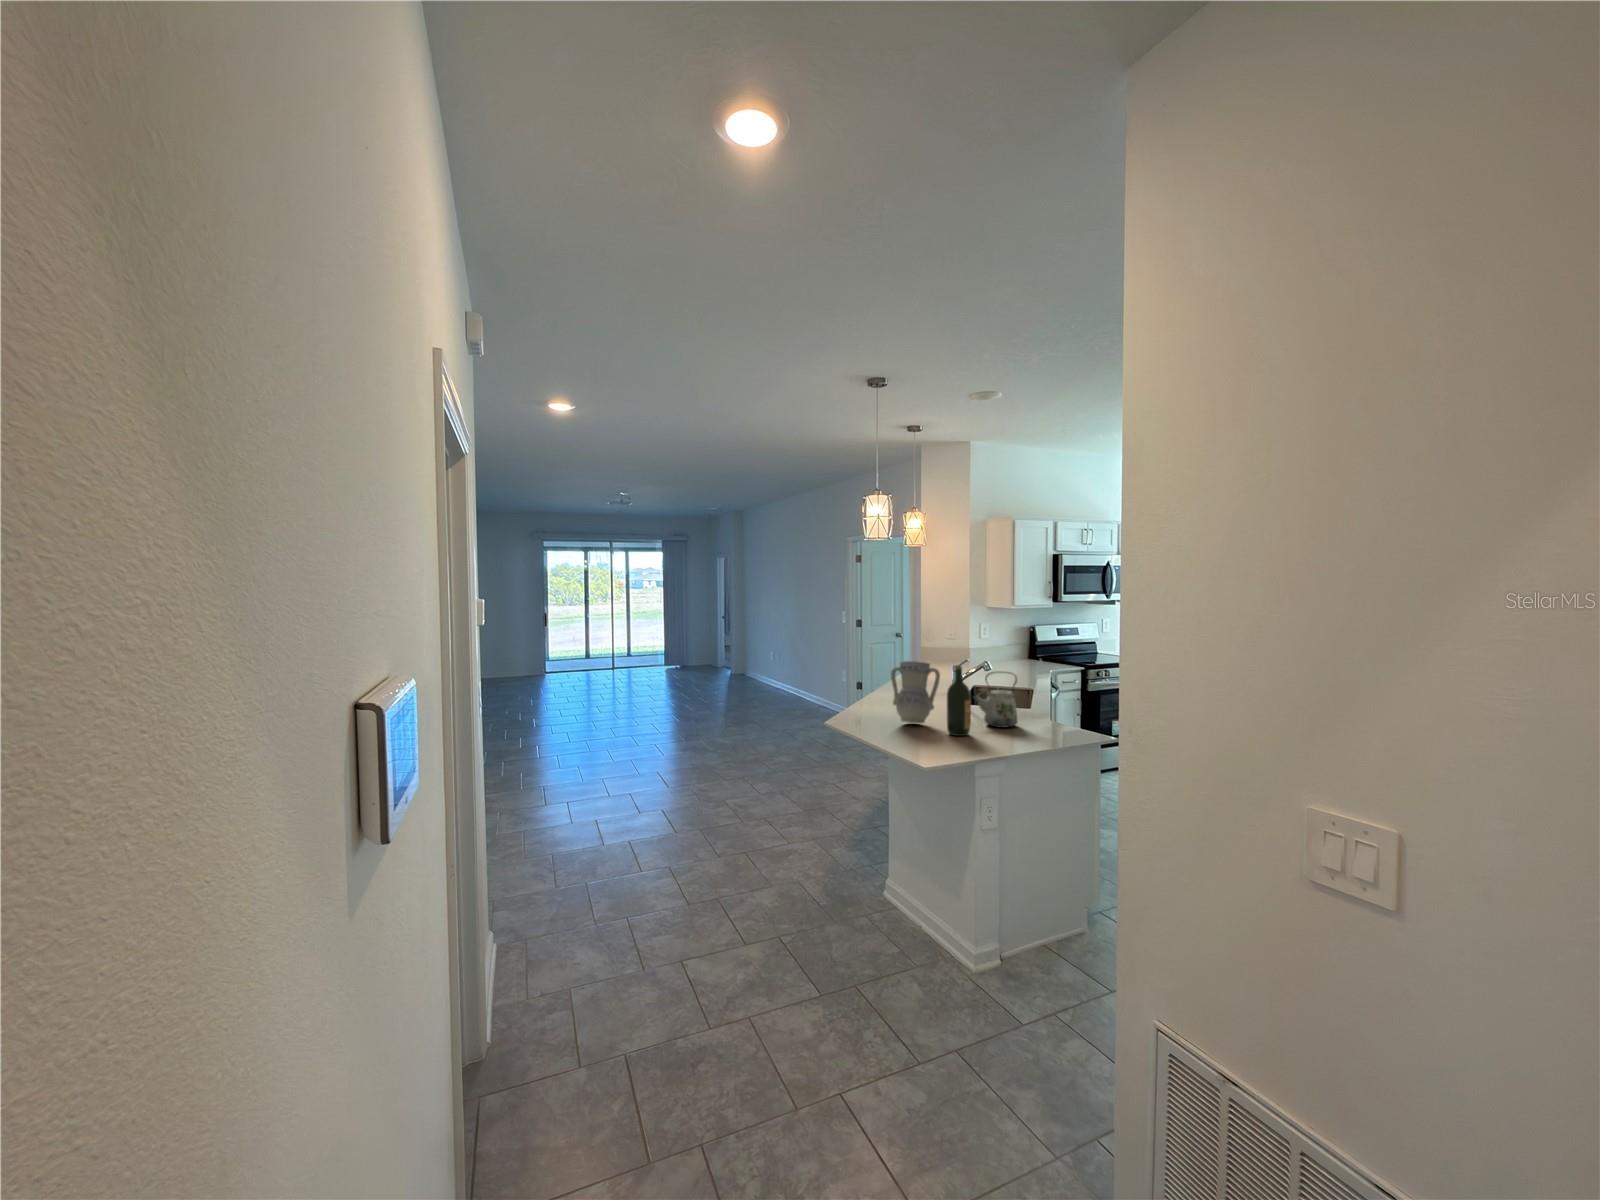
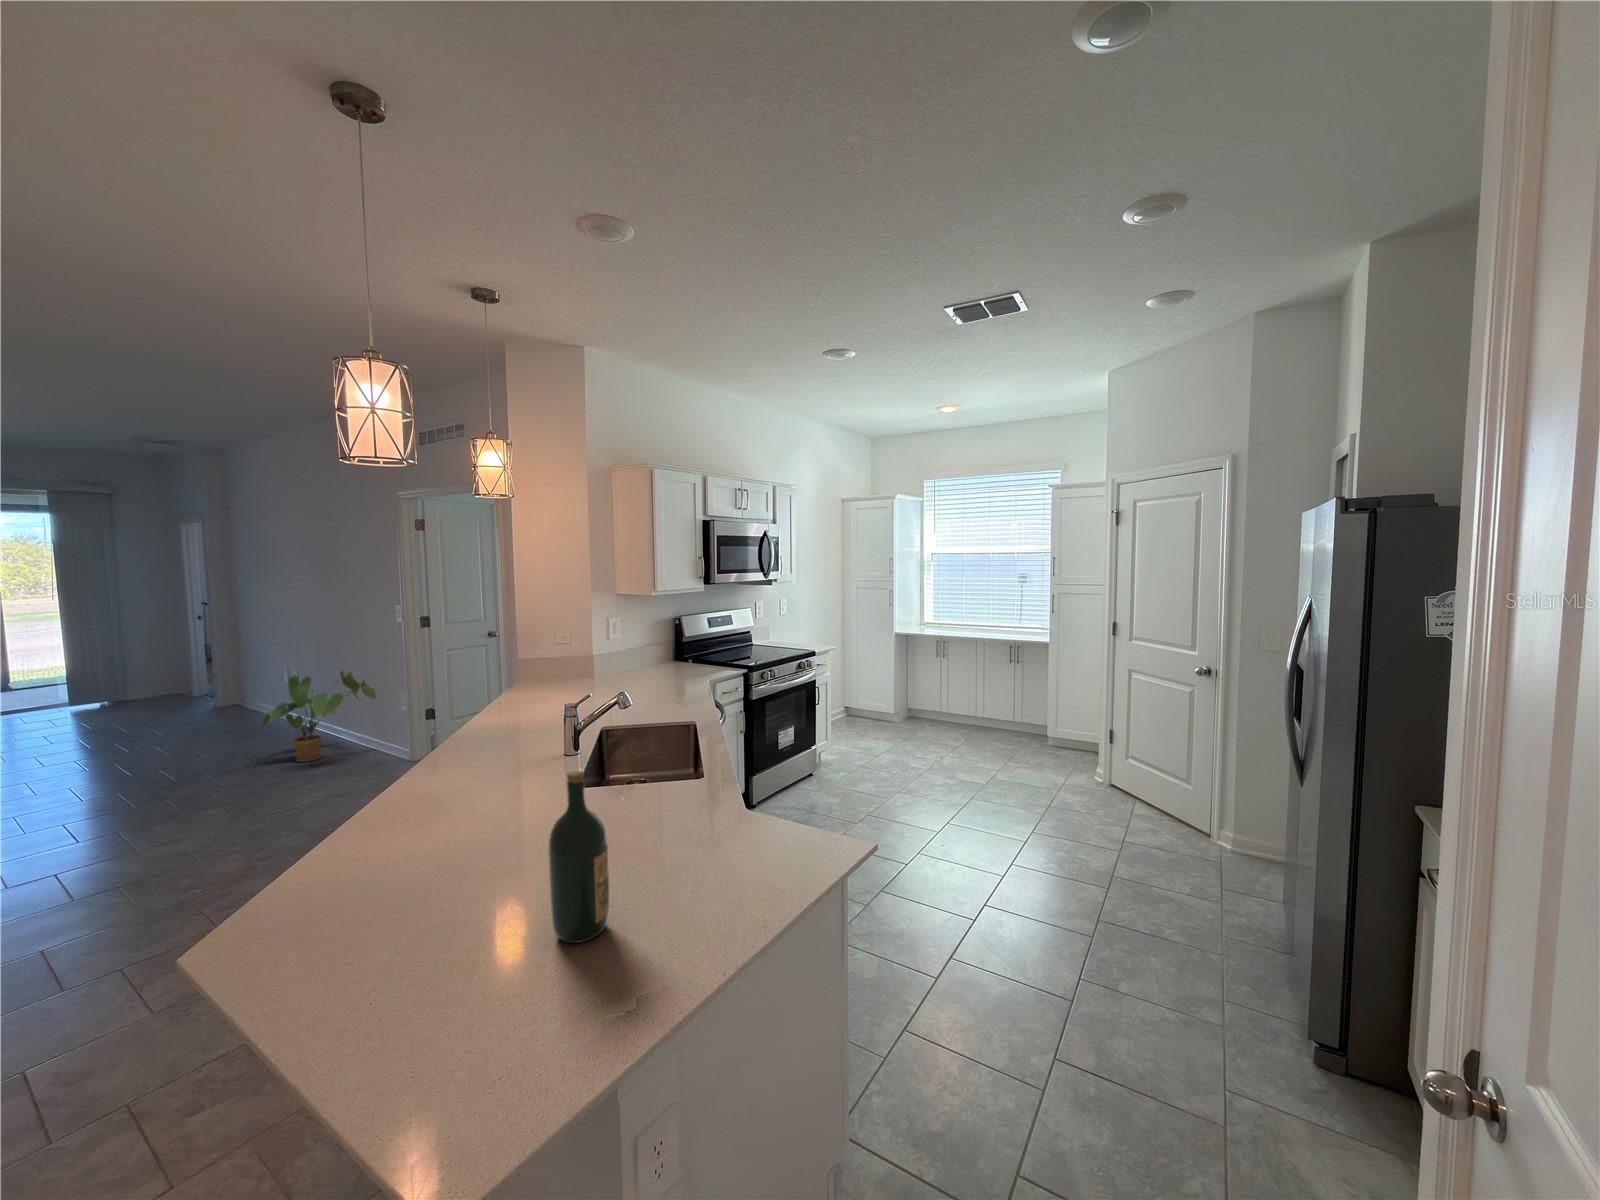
house plant: none [767,653,827,708] -> present [262,671,376,762]
vase: present [891,661,940,723] -> none [407,756,534,914]
kettle: present [973,671,1017,728] -> none [608,751,702,873]

